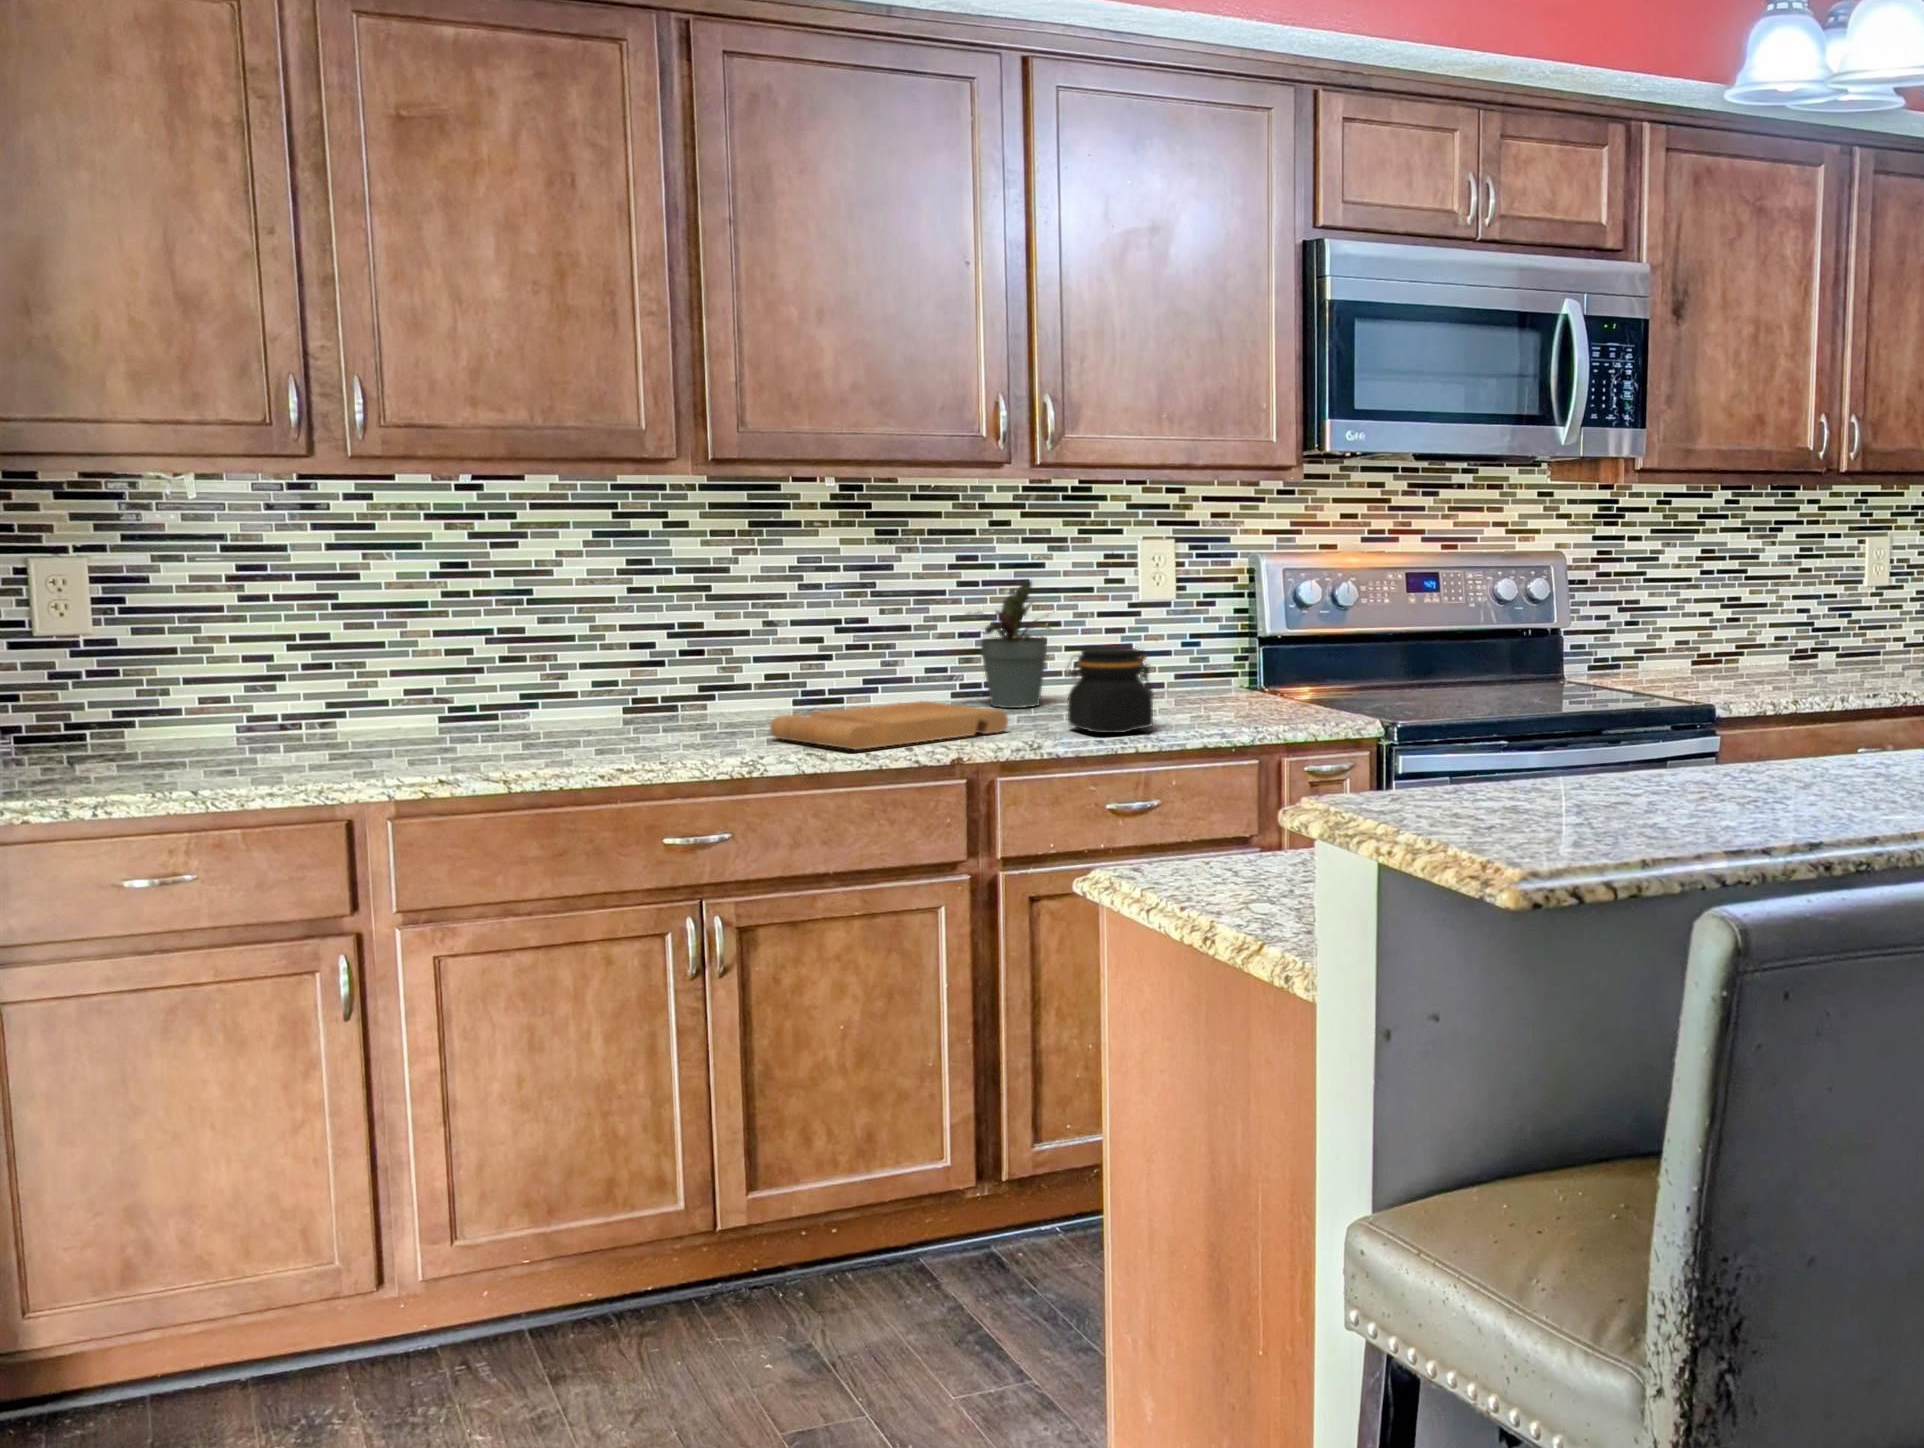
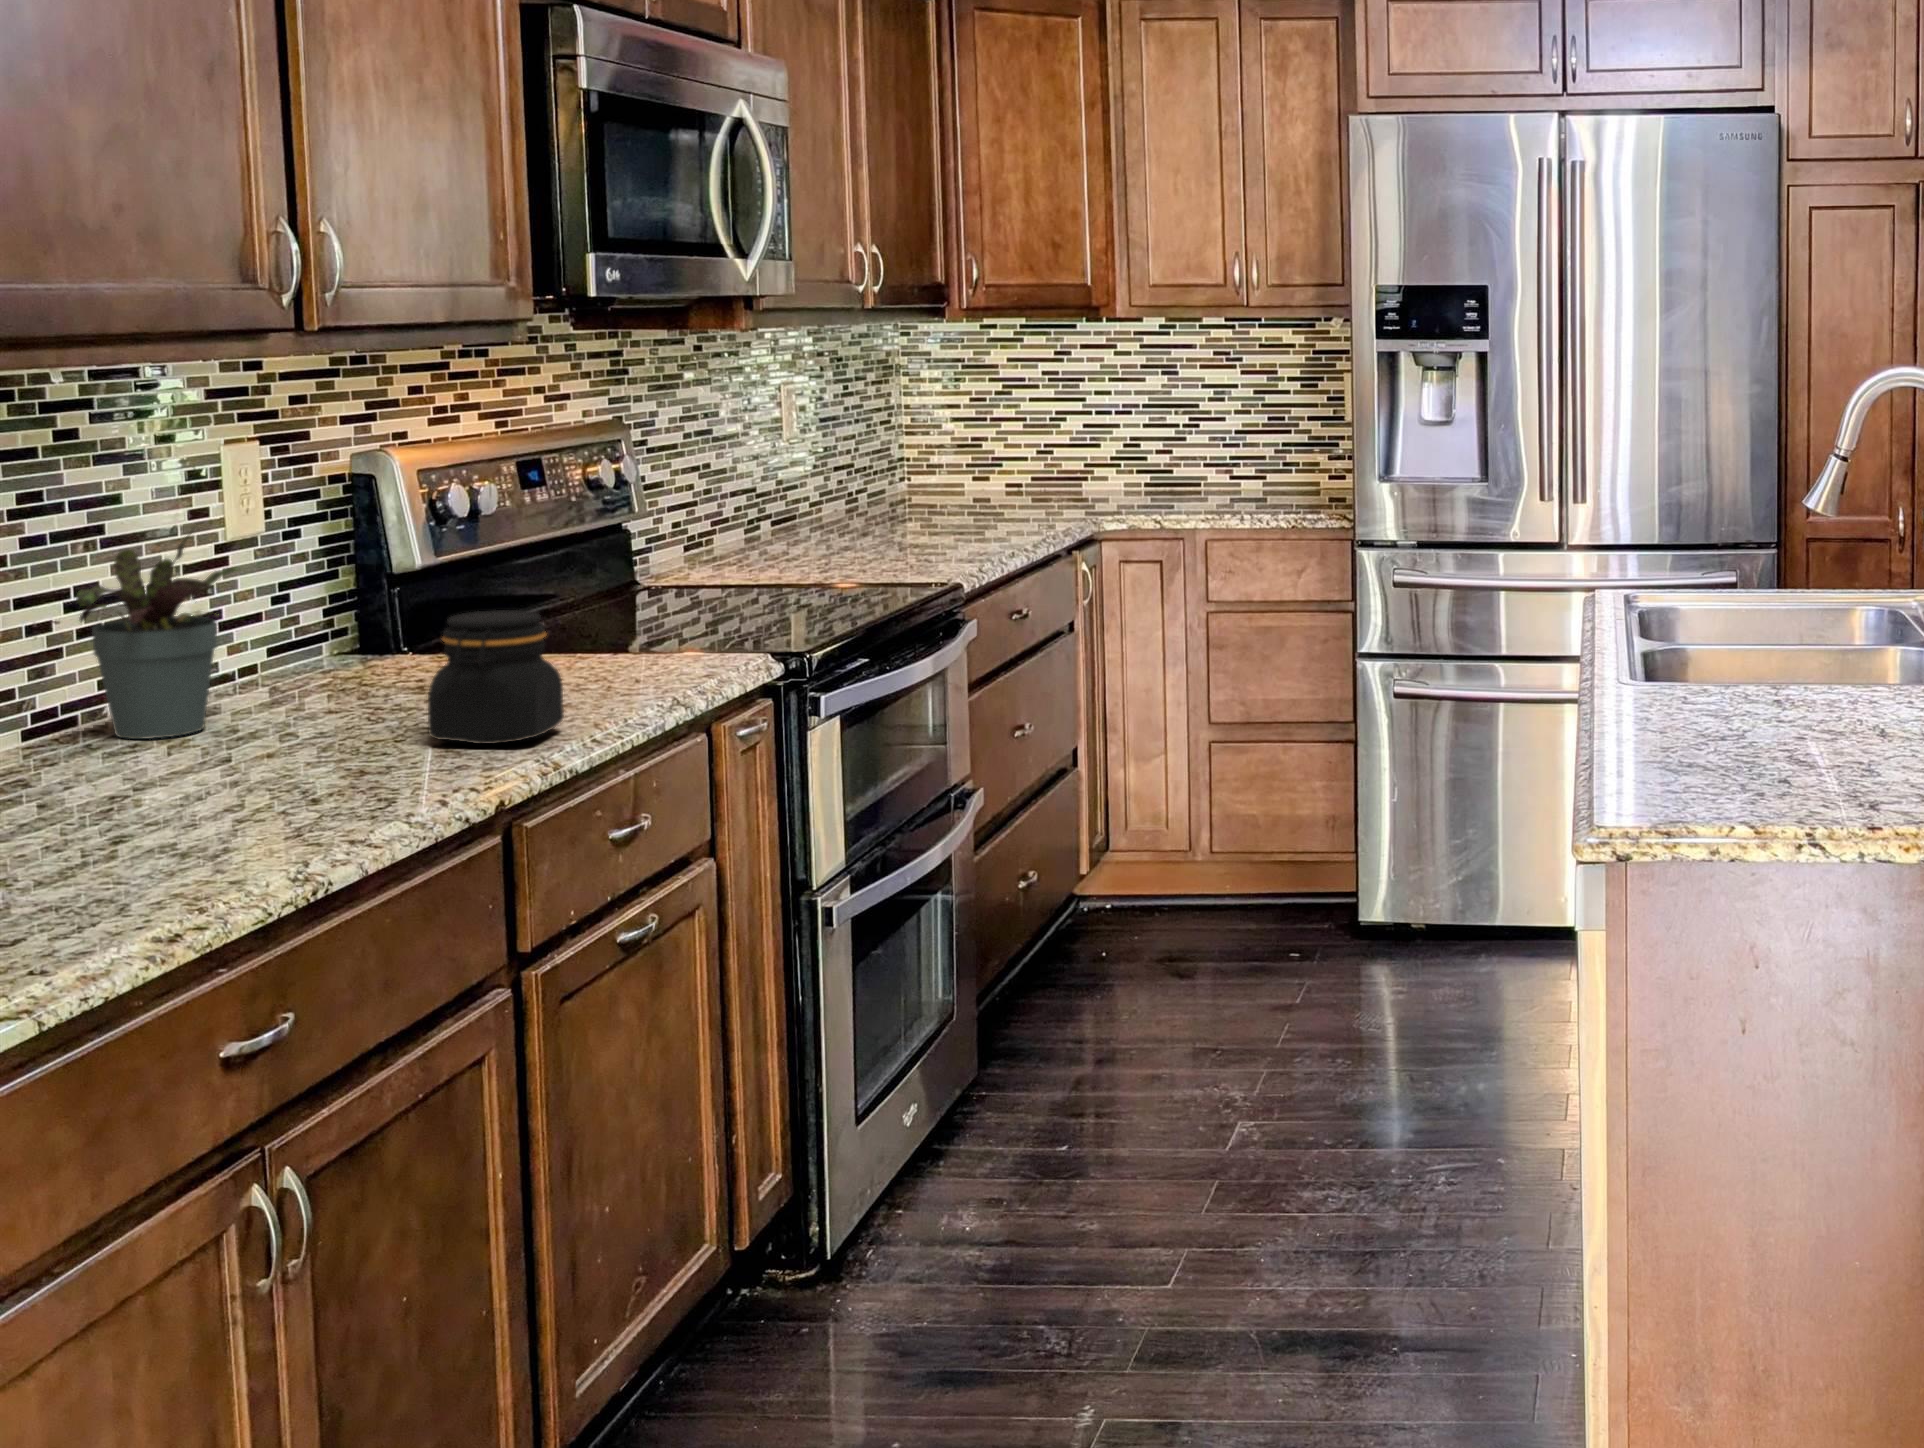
cutting board: present [770,701,1008,750] -> none [80,734,375,851]

